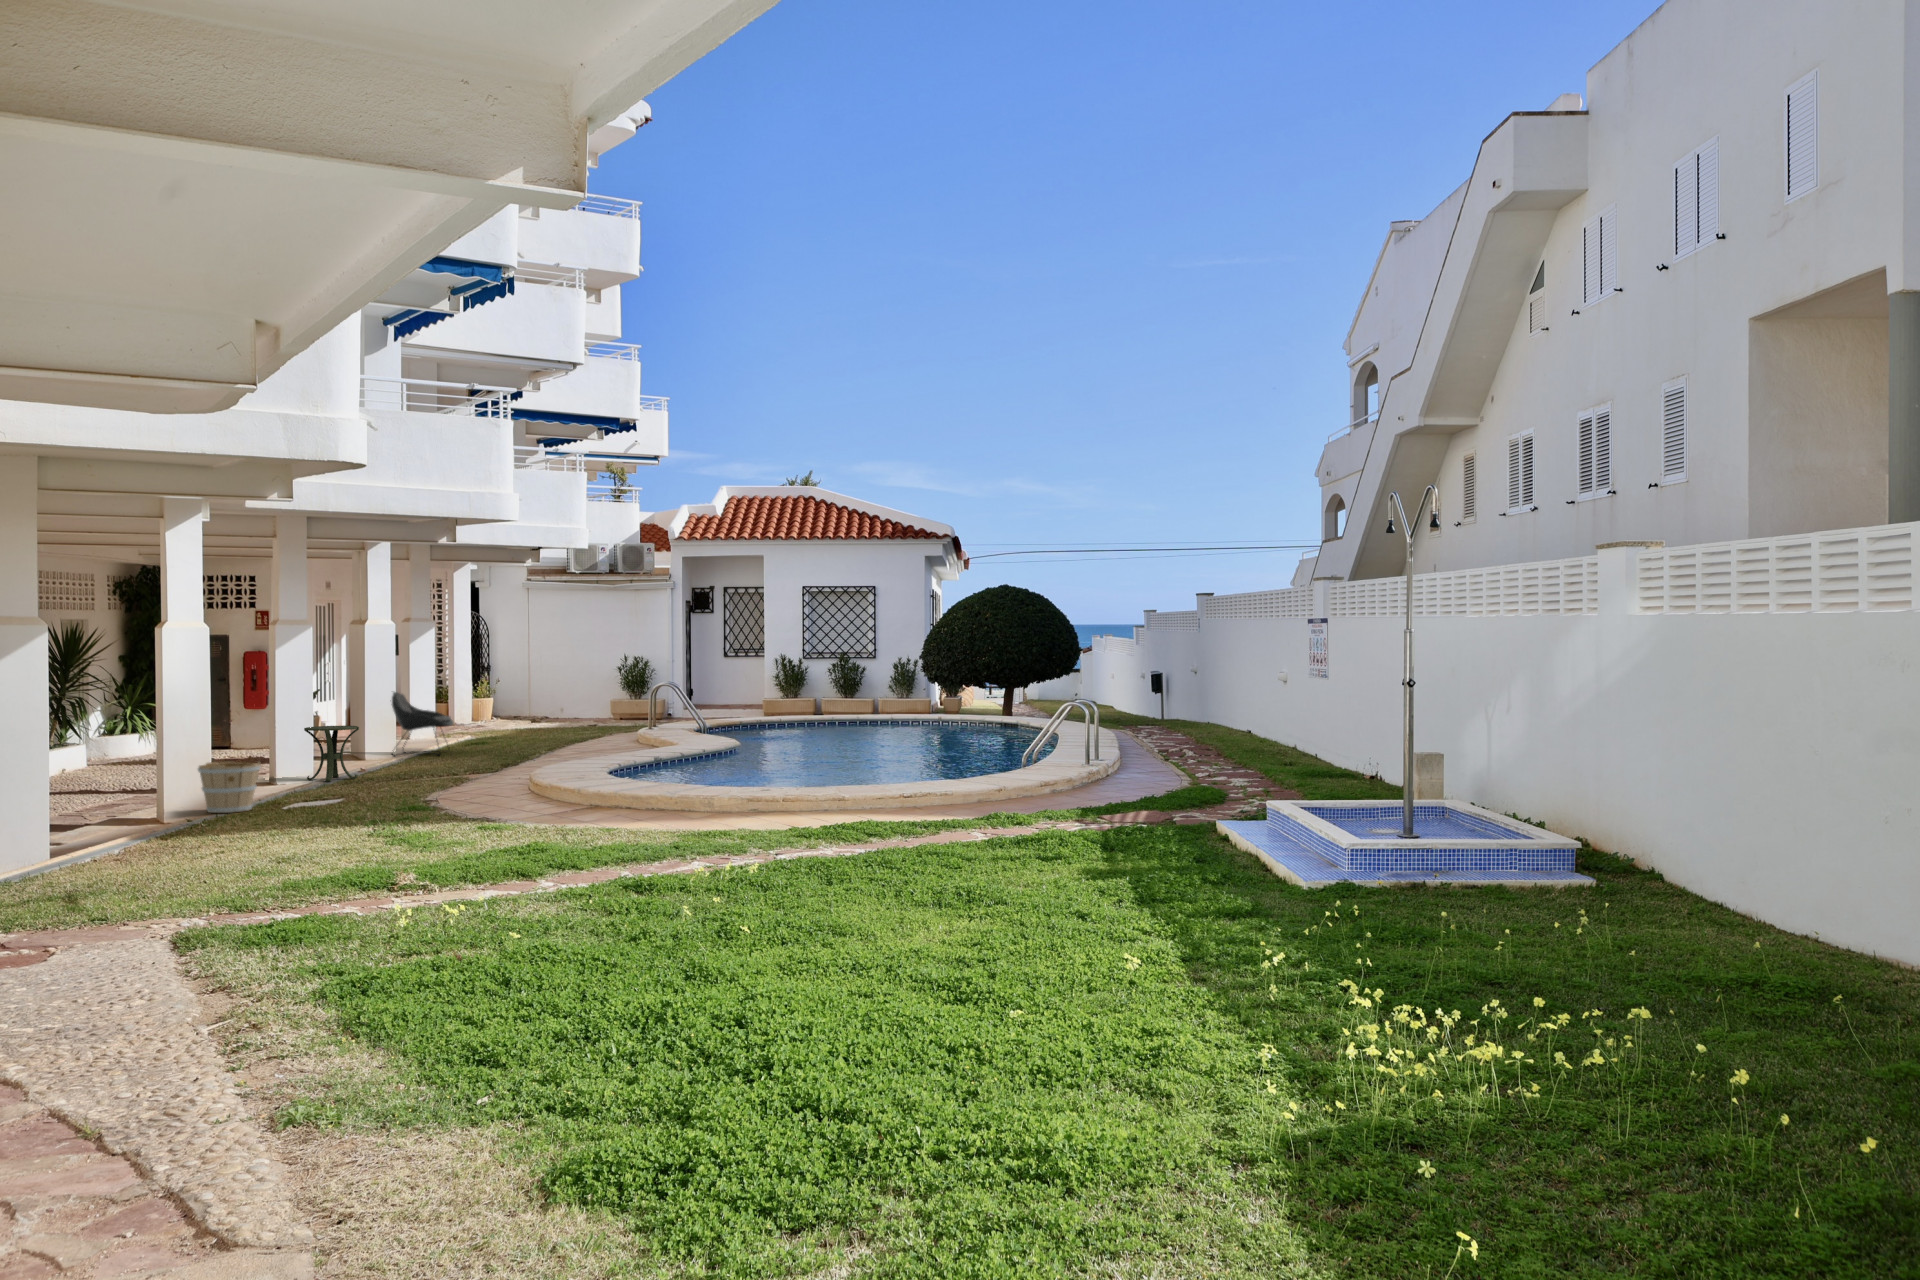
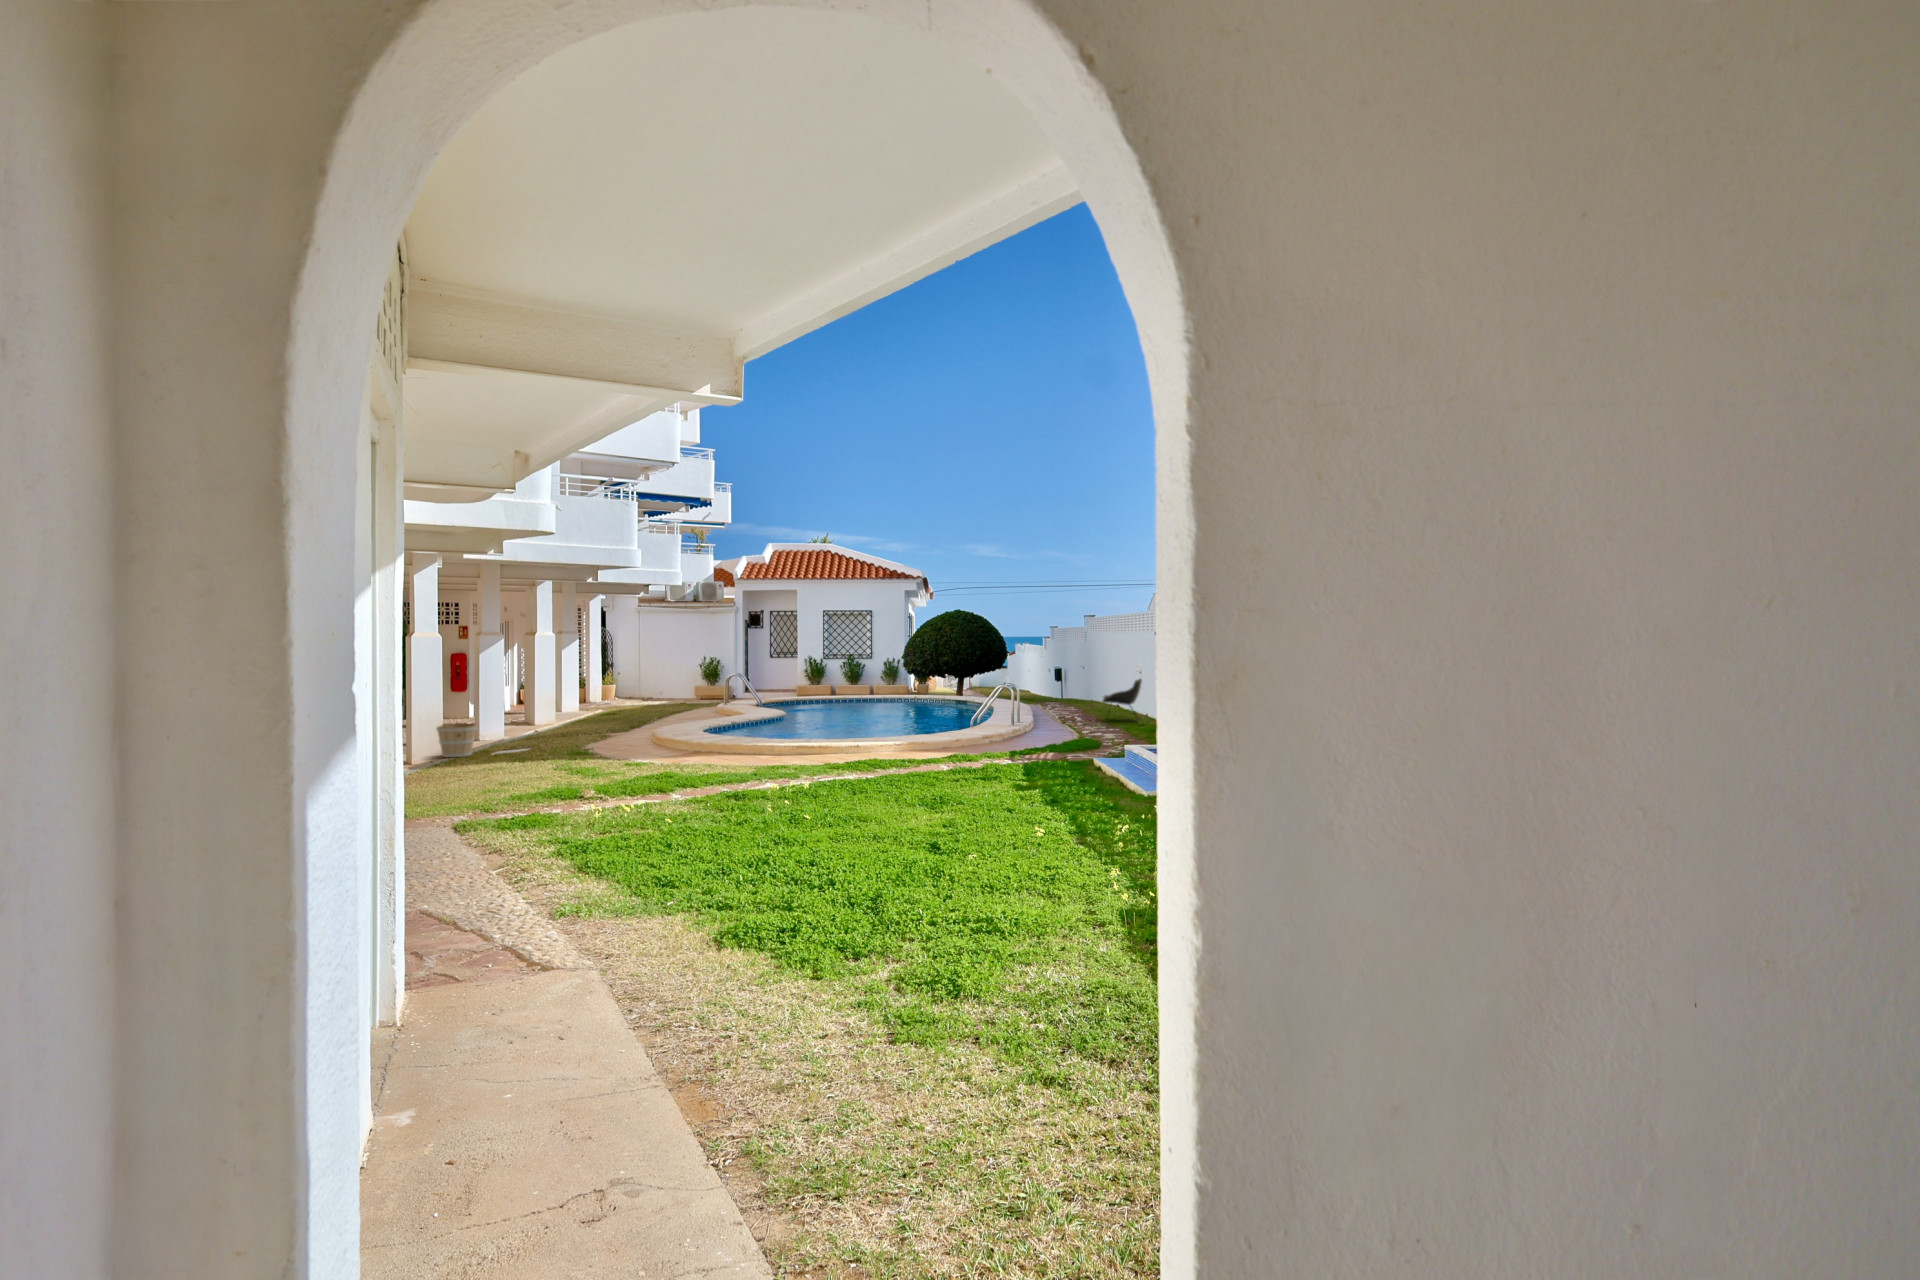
lounge chair: present [391,692,453,757] -> present [1103,679,1142,720]
side table: present [304,726,359,782] -> none [499,702,535,739]

